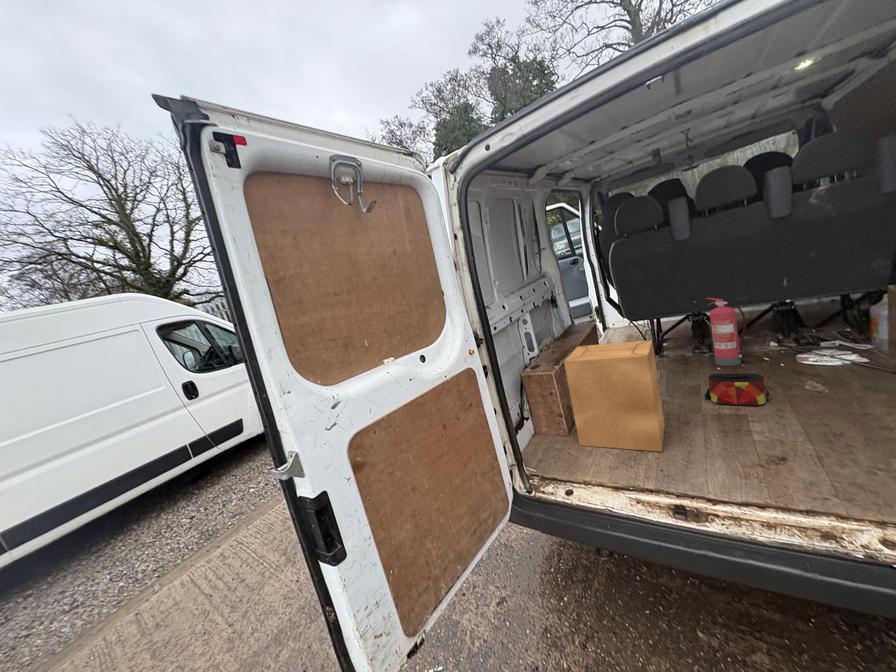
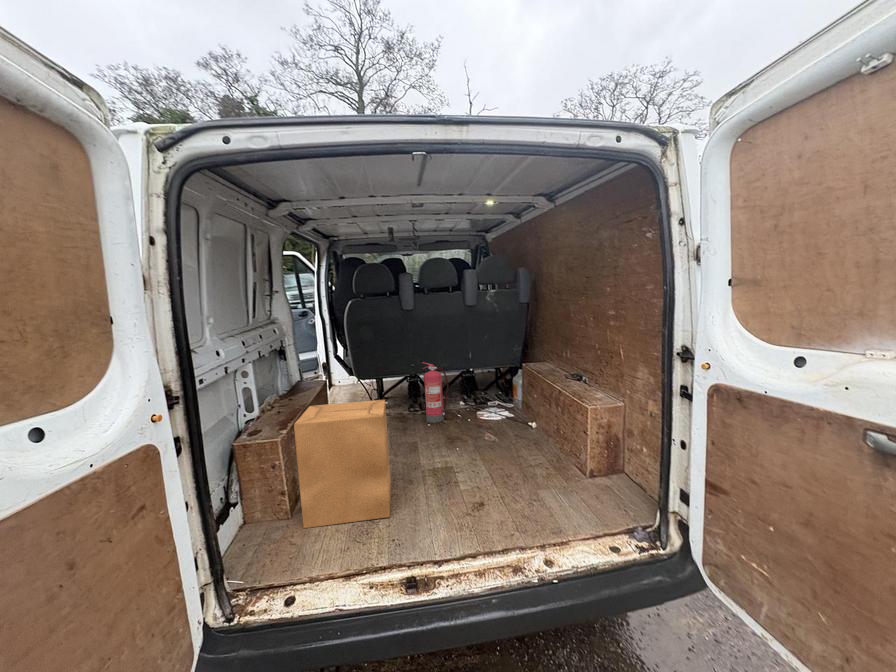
bag: present [704,373,770,406] -> none [421,429,465,459]

